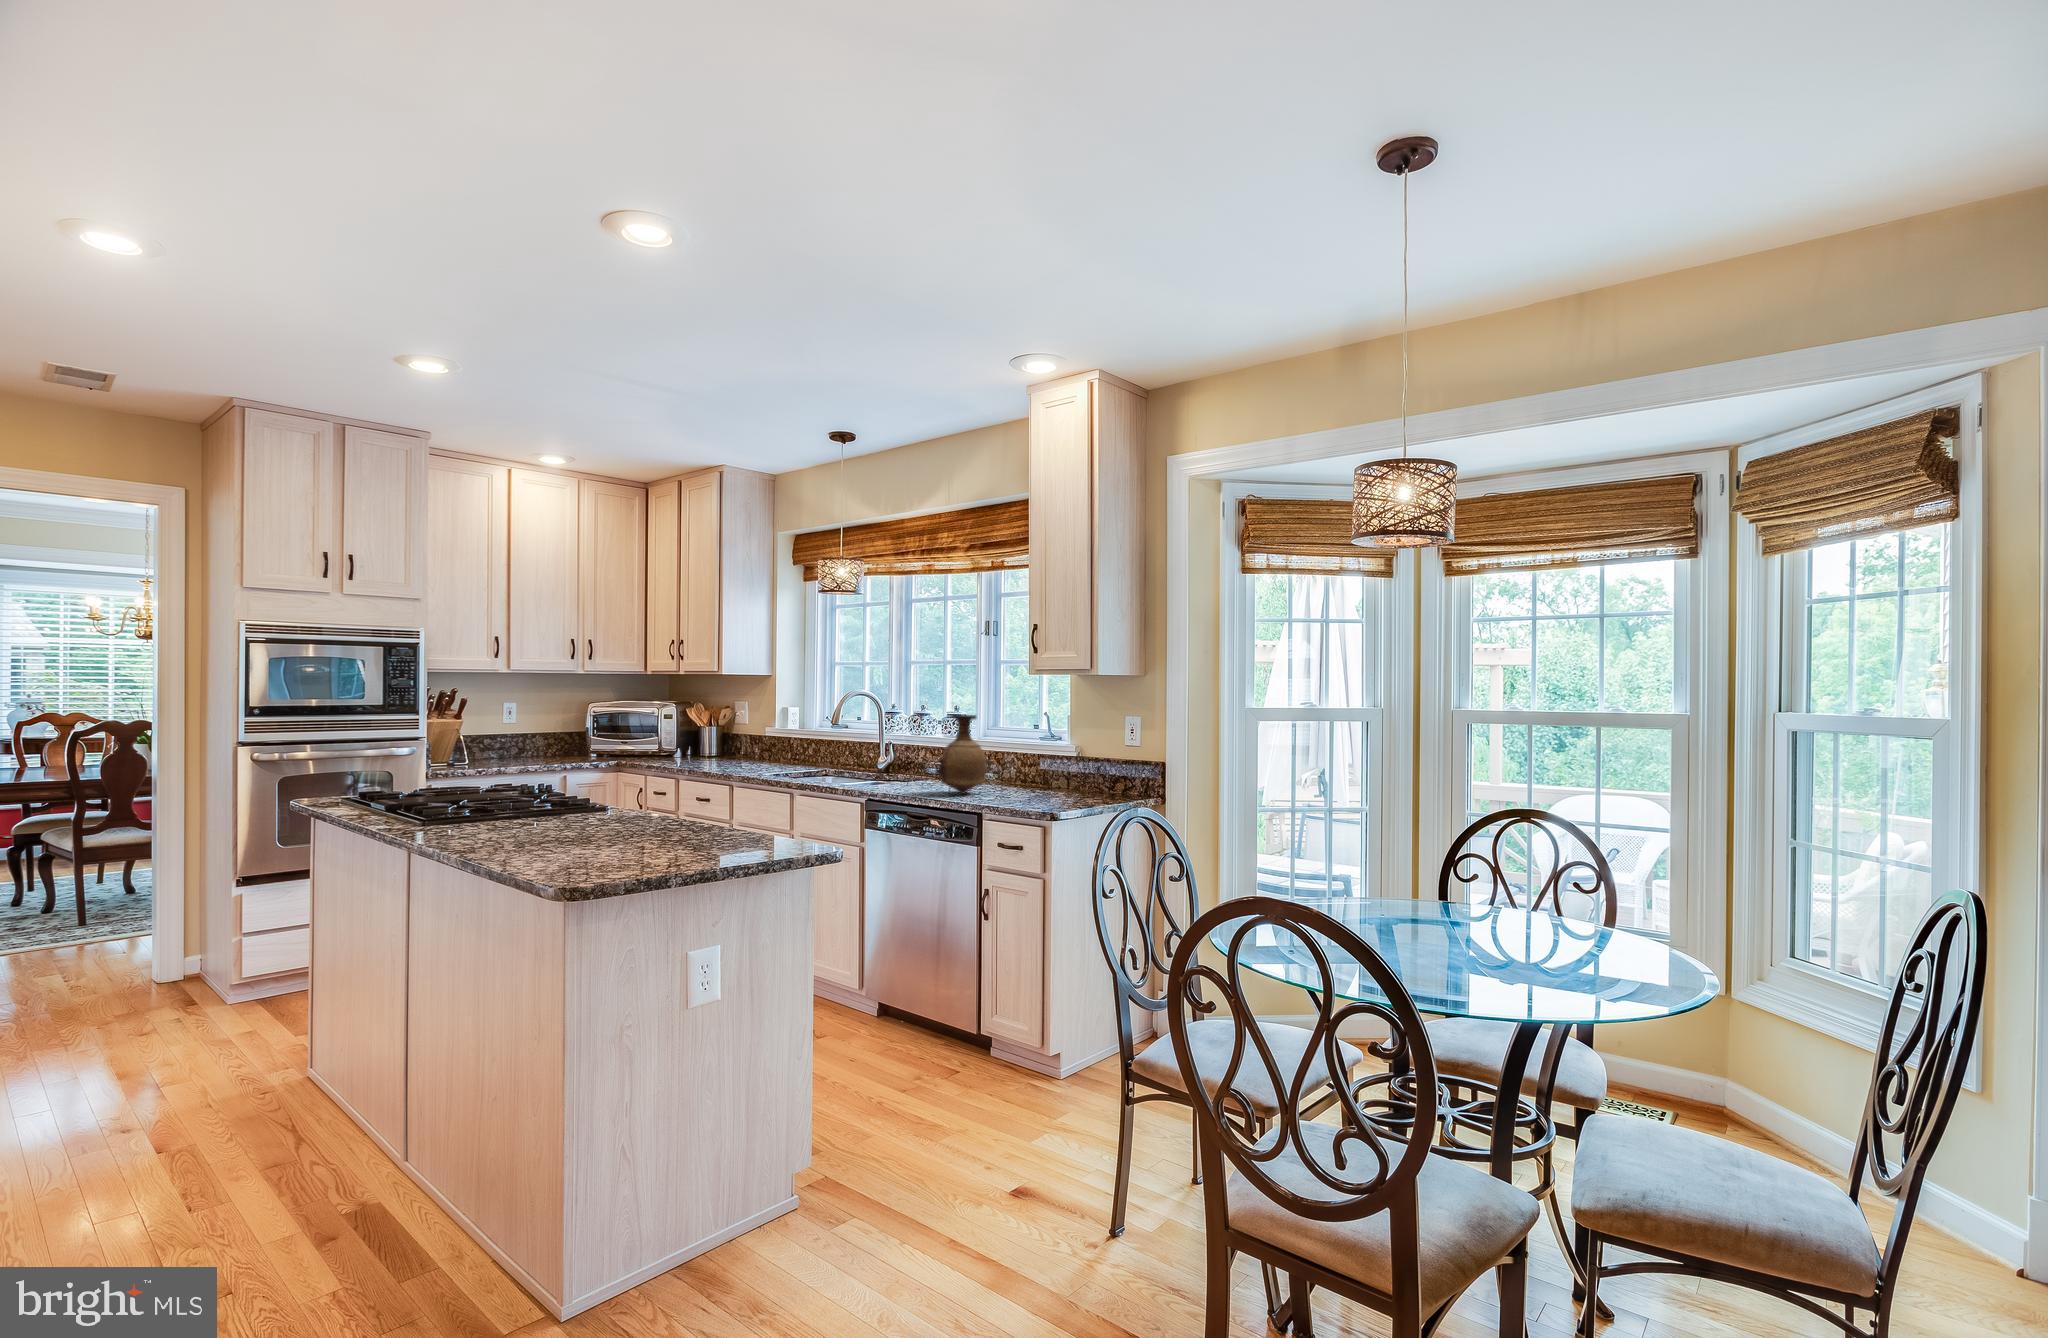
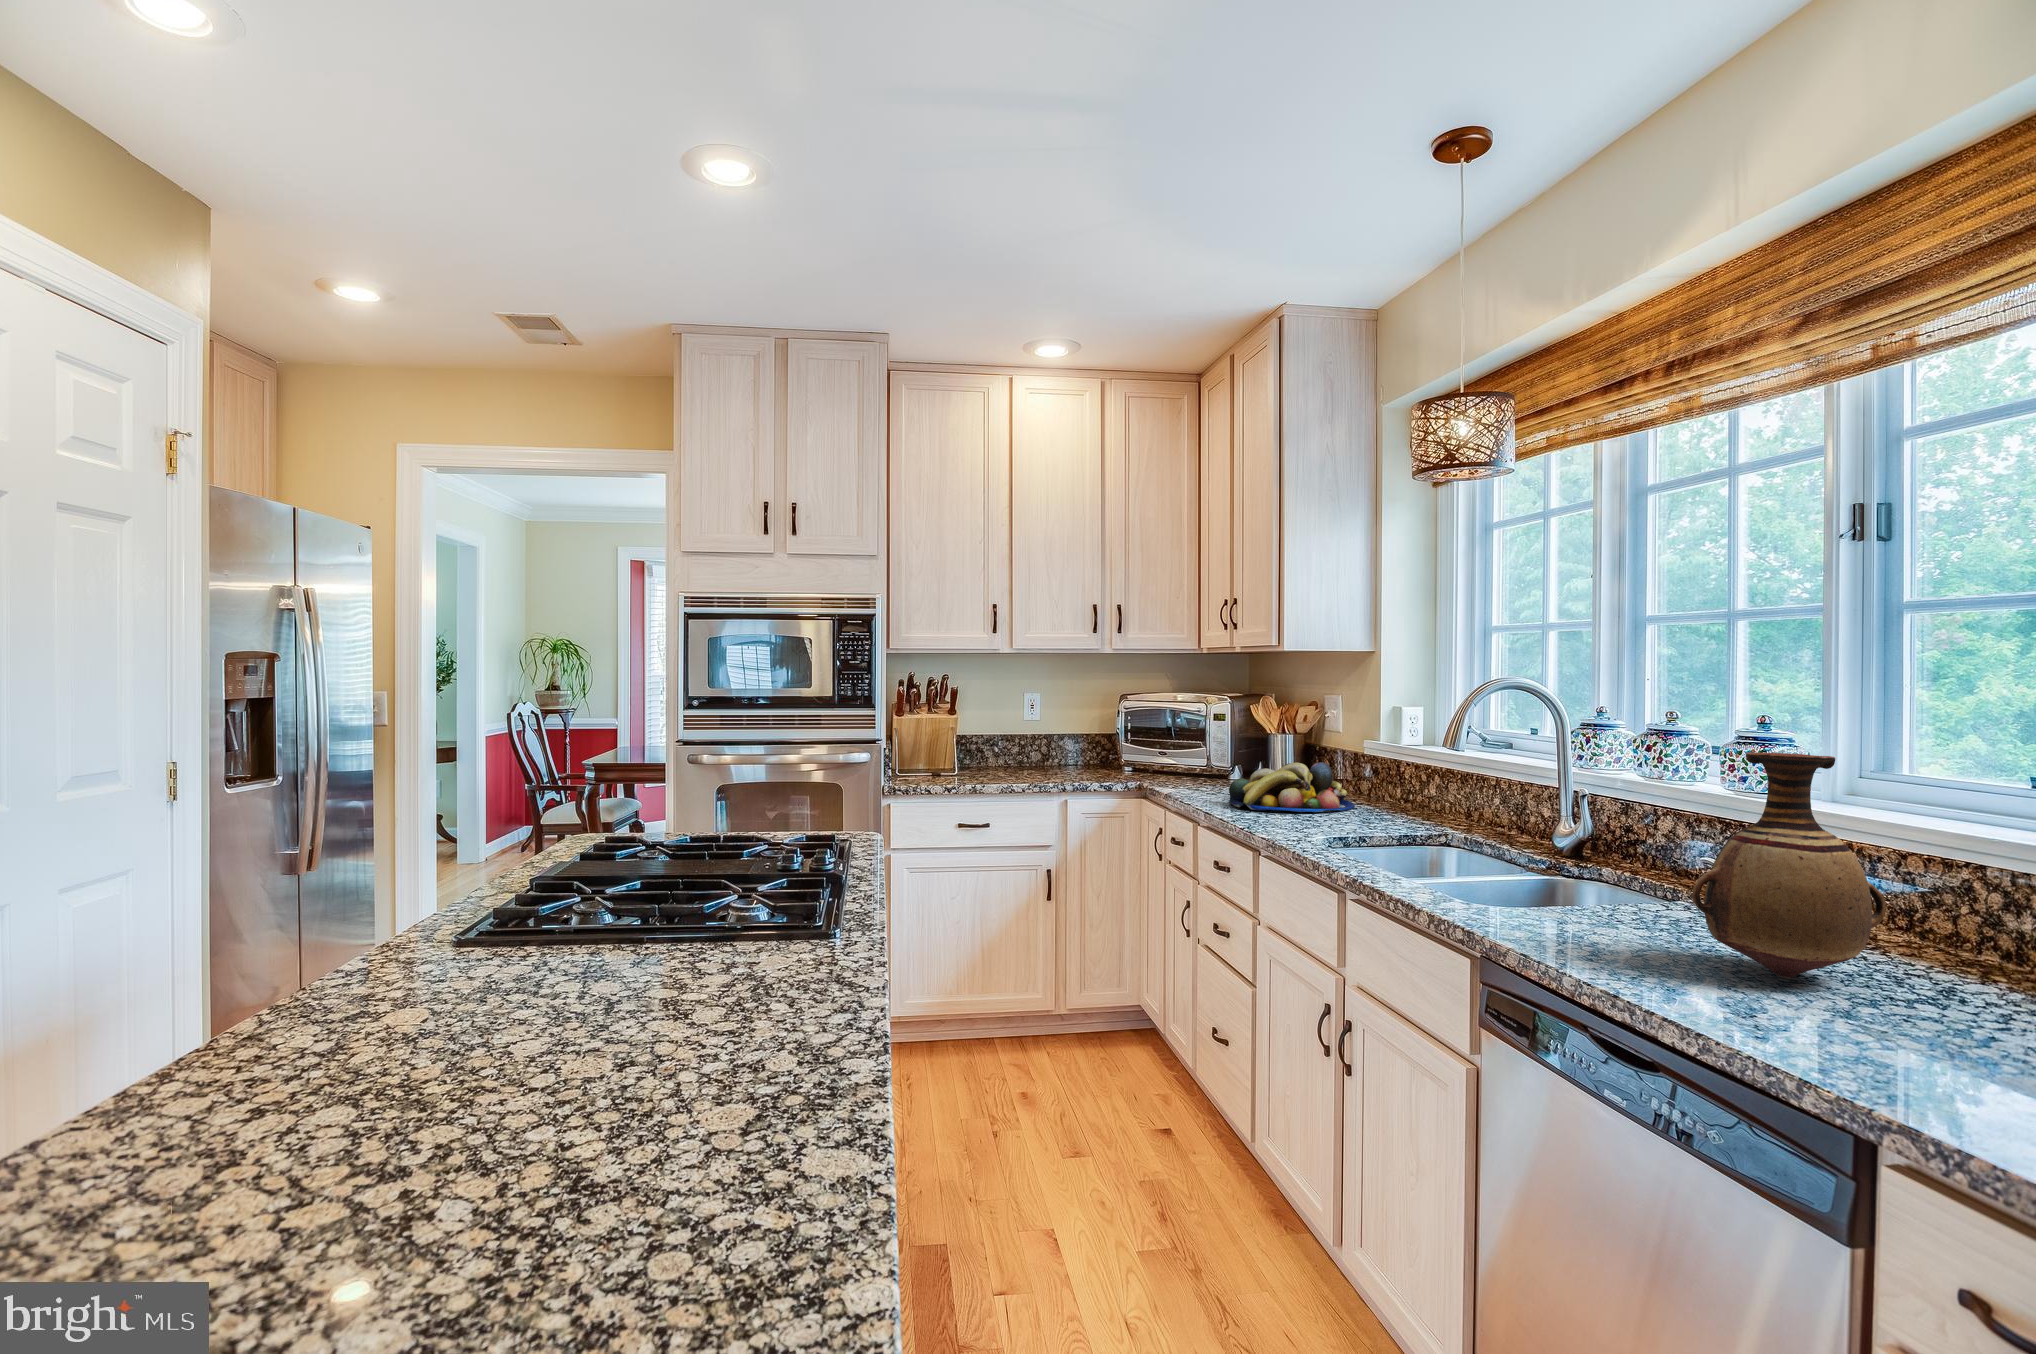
fruit bowl: none [692,740,767,768] -> present [1228,762,1355,812]

